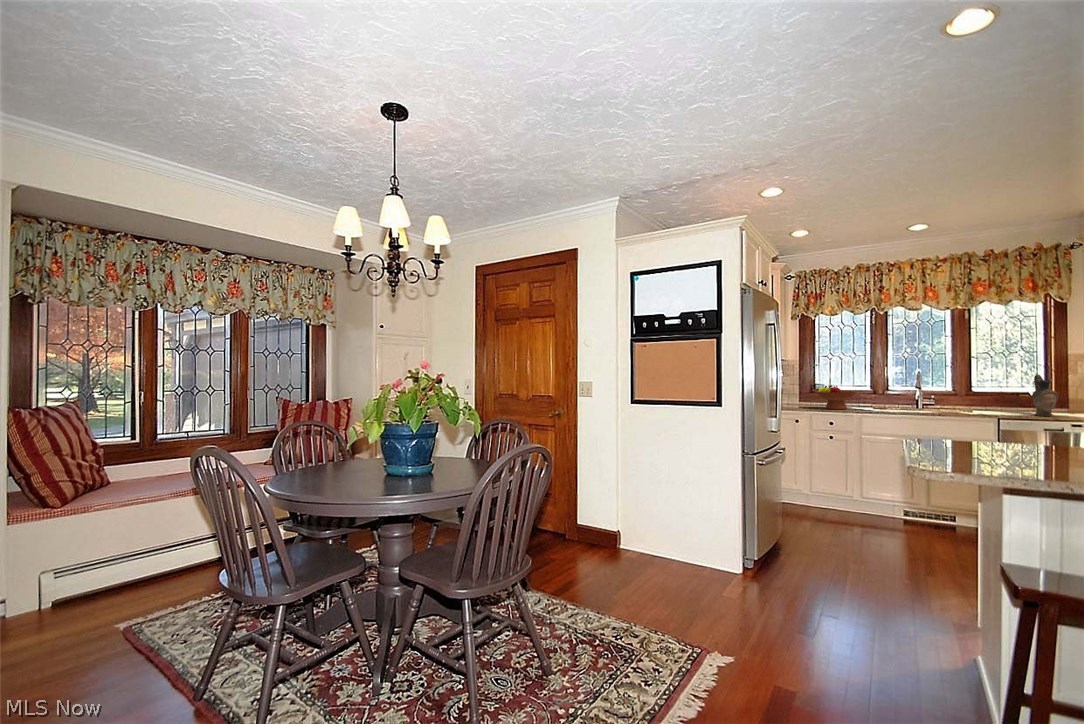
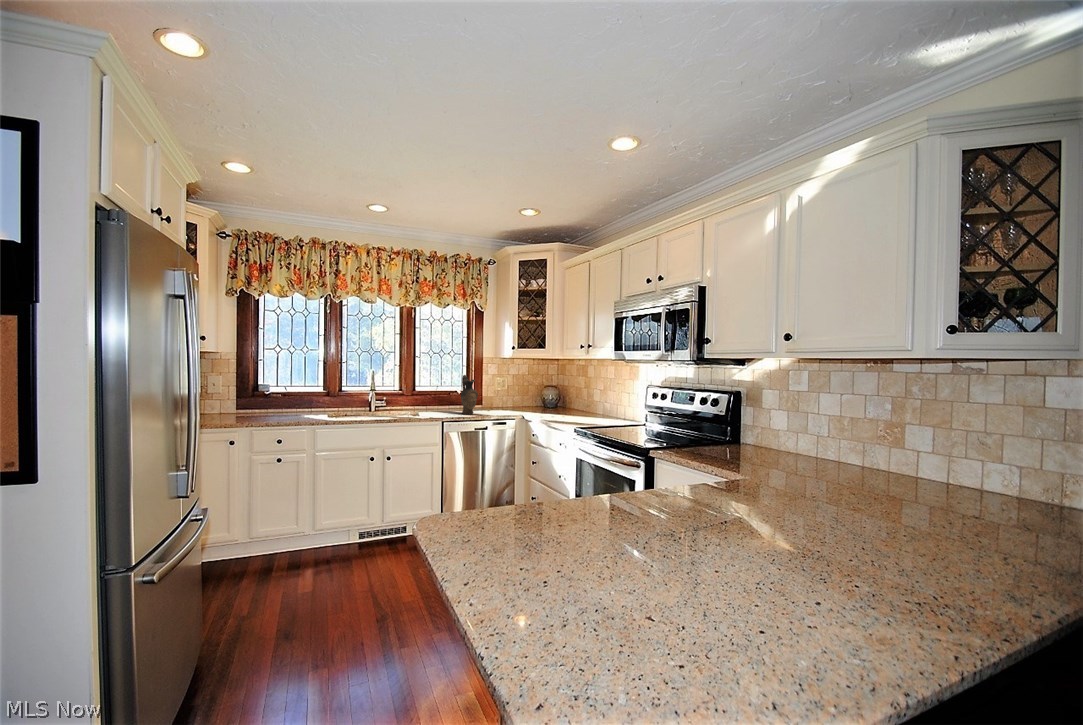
fruit bowl: present [815,385,857,409] -> none [250,388,305,420]

